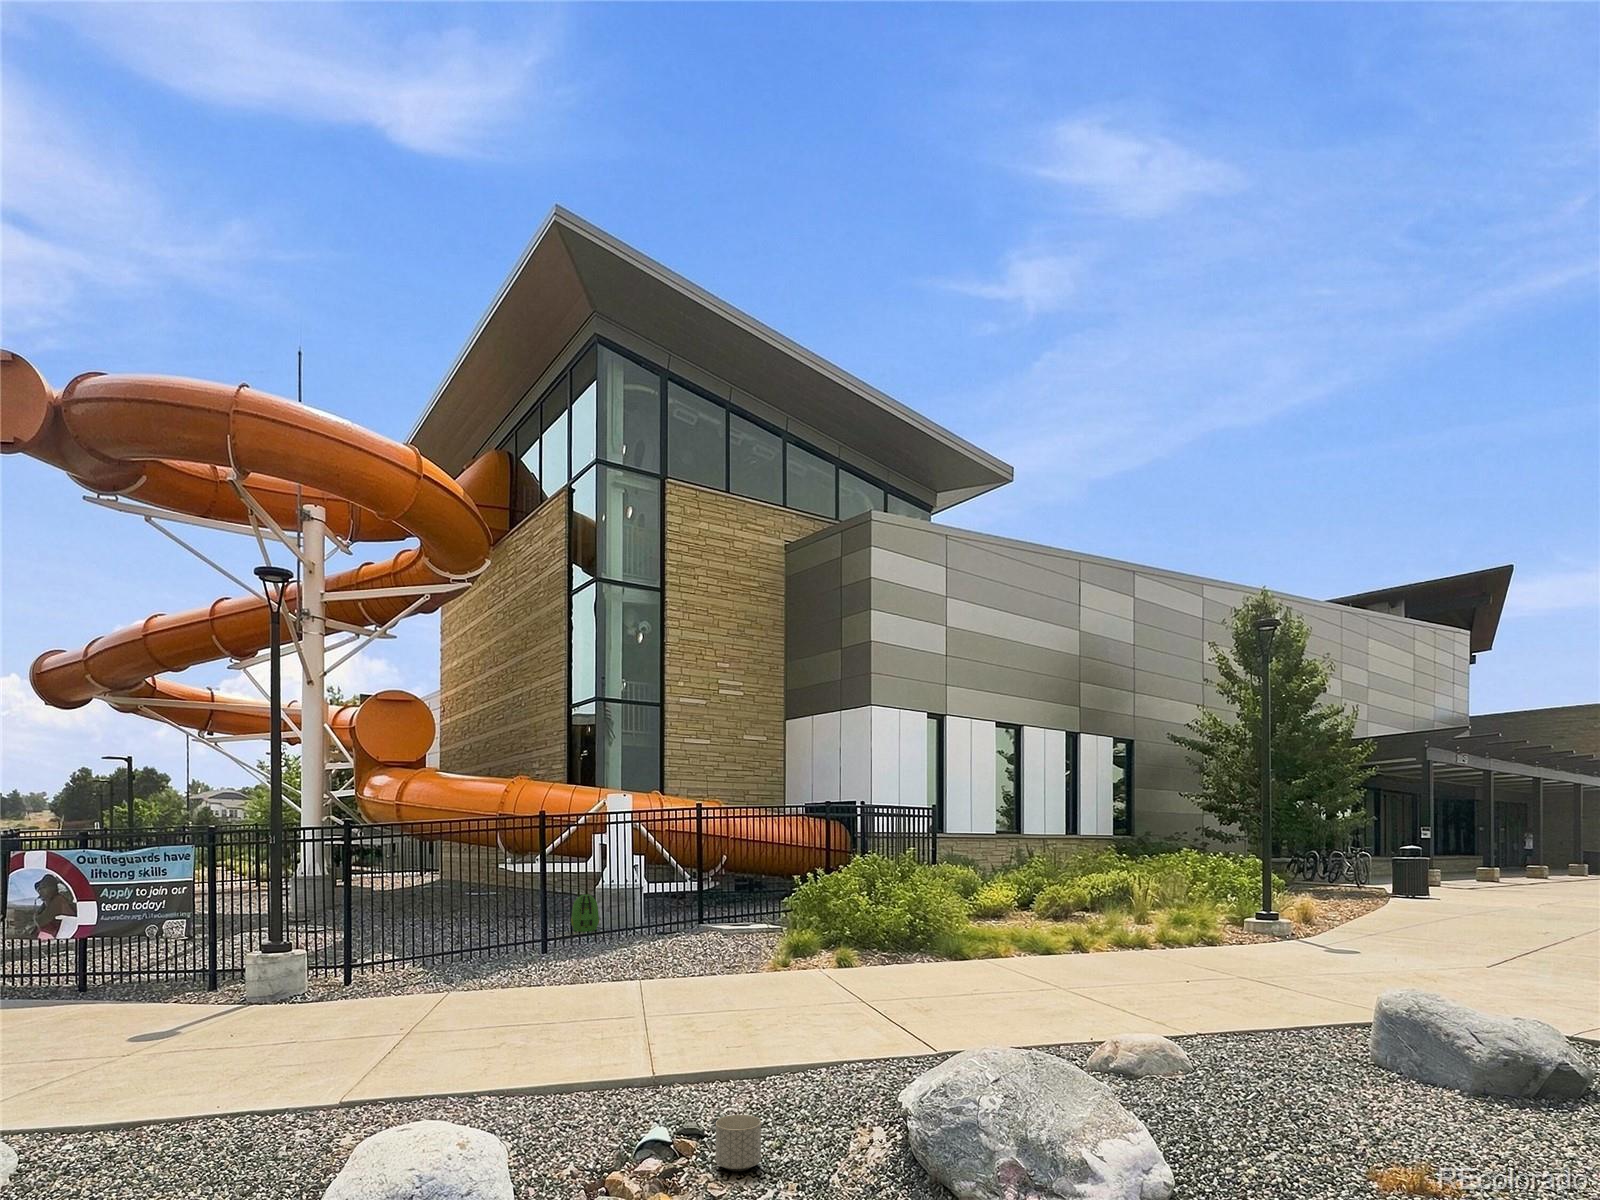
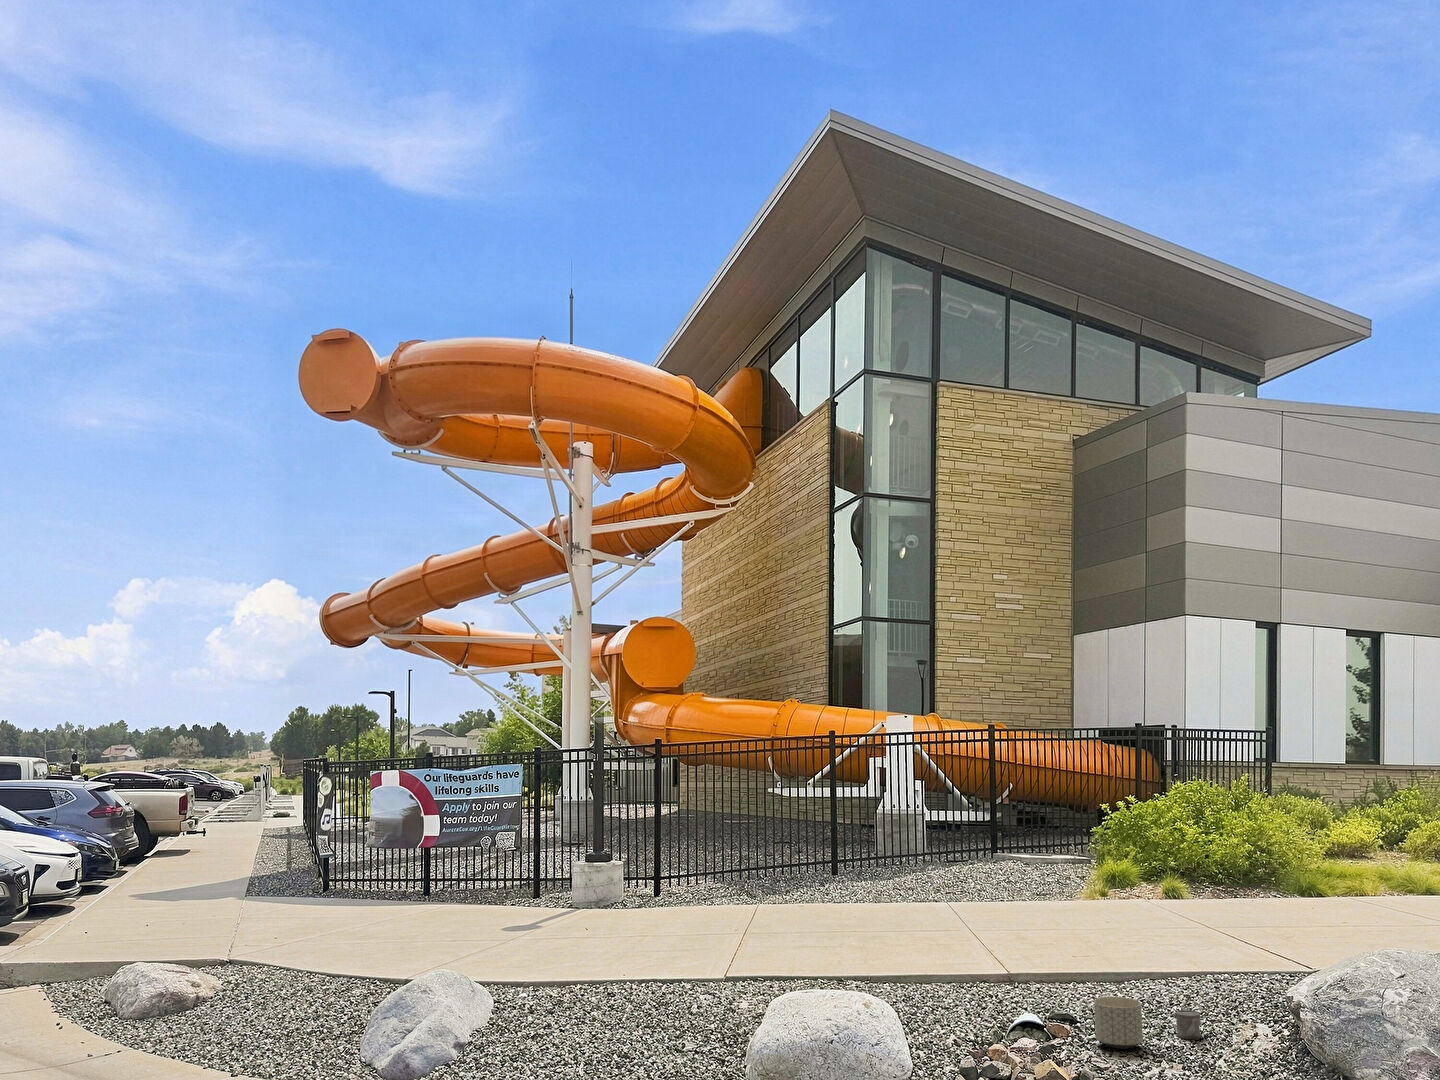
backpack: present [571,894,599,932] -> none [859,820,890,859]
watering can: none [798,1116,821,1151] -> present [1176,1008,1201,1039]

